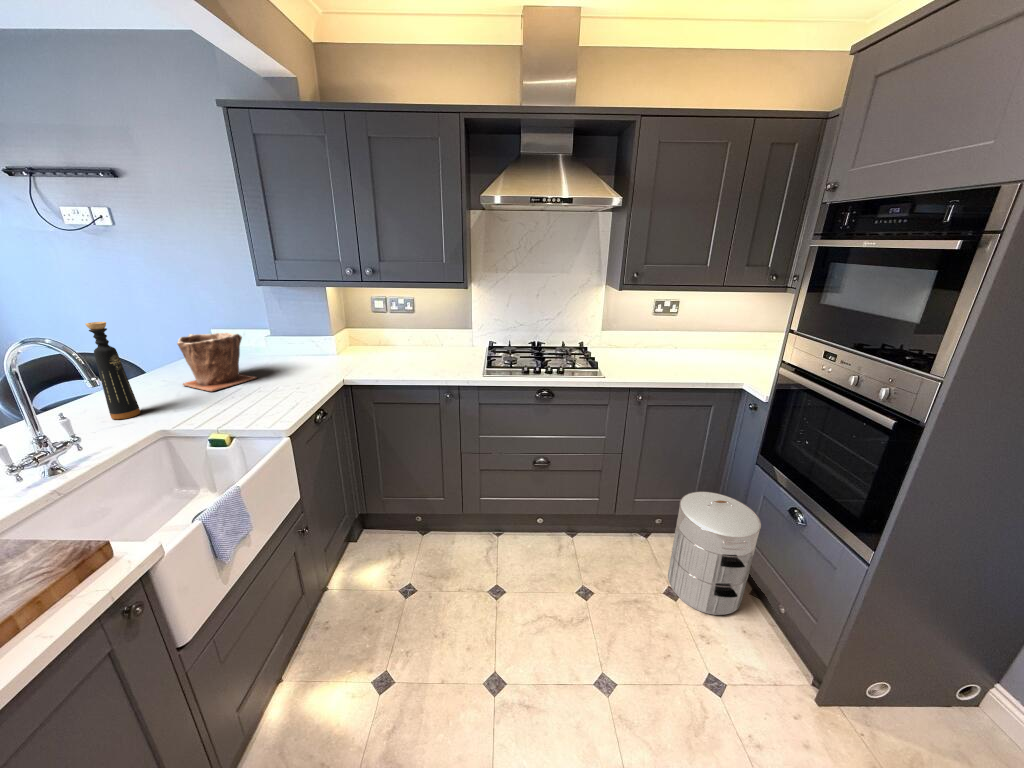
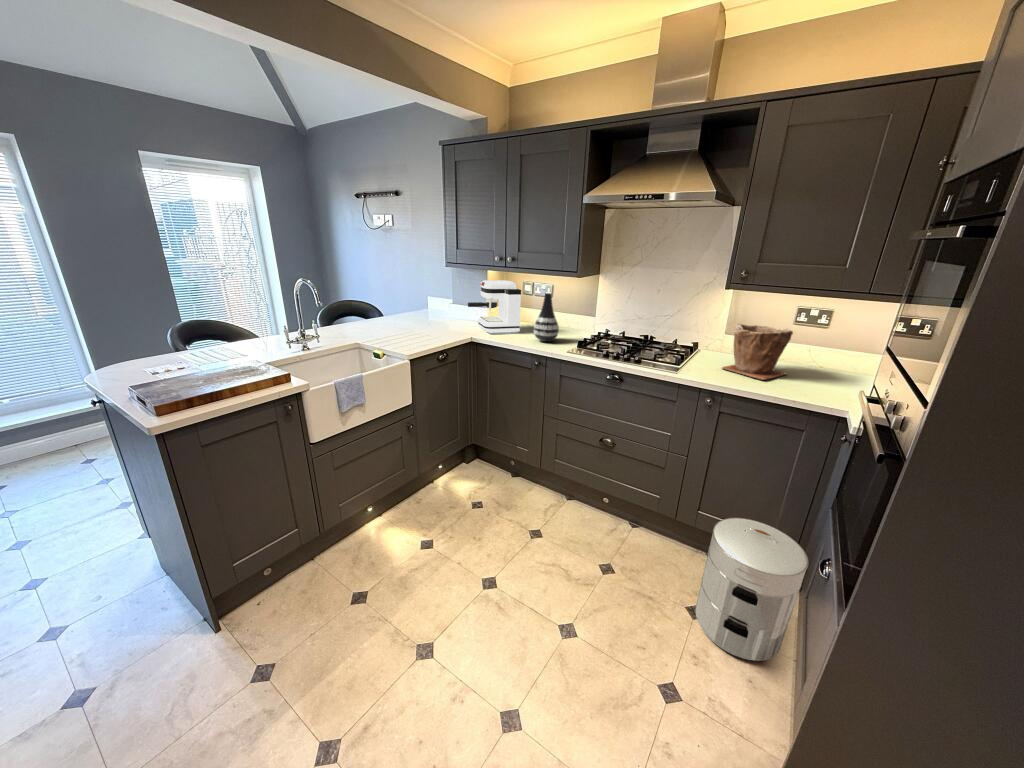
coffee maker: none [318,299,395,369] -> present [468,280,521,334]
vase: none [424,310,455,368] -> present [533,293,559,342]
bottle: present [85,322,140,419] -> none [345,279,361,336]
plant pot: present [177,333,256,391] -> present [722,324,793,380]

